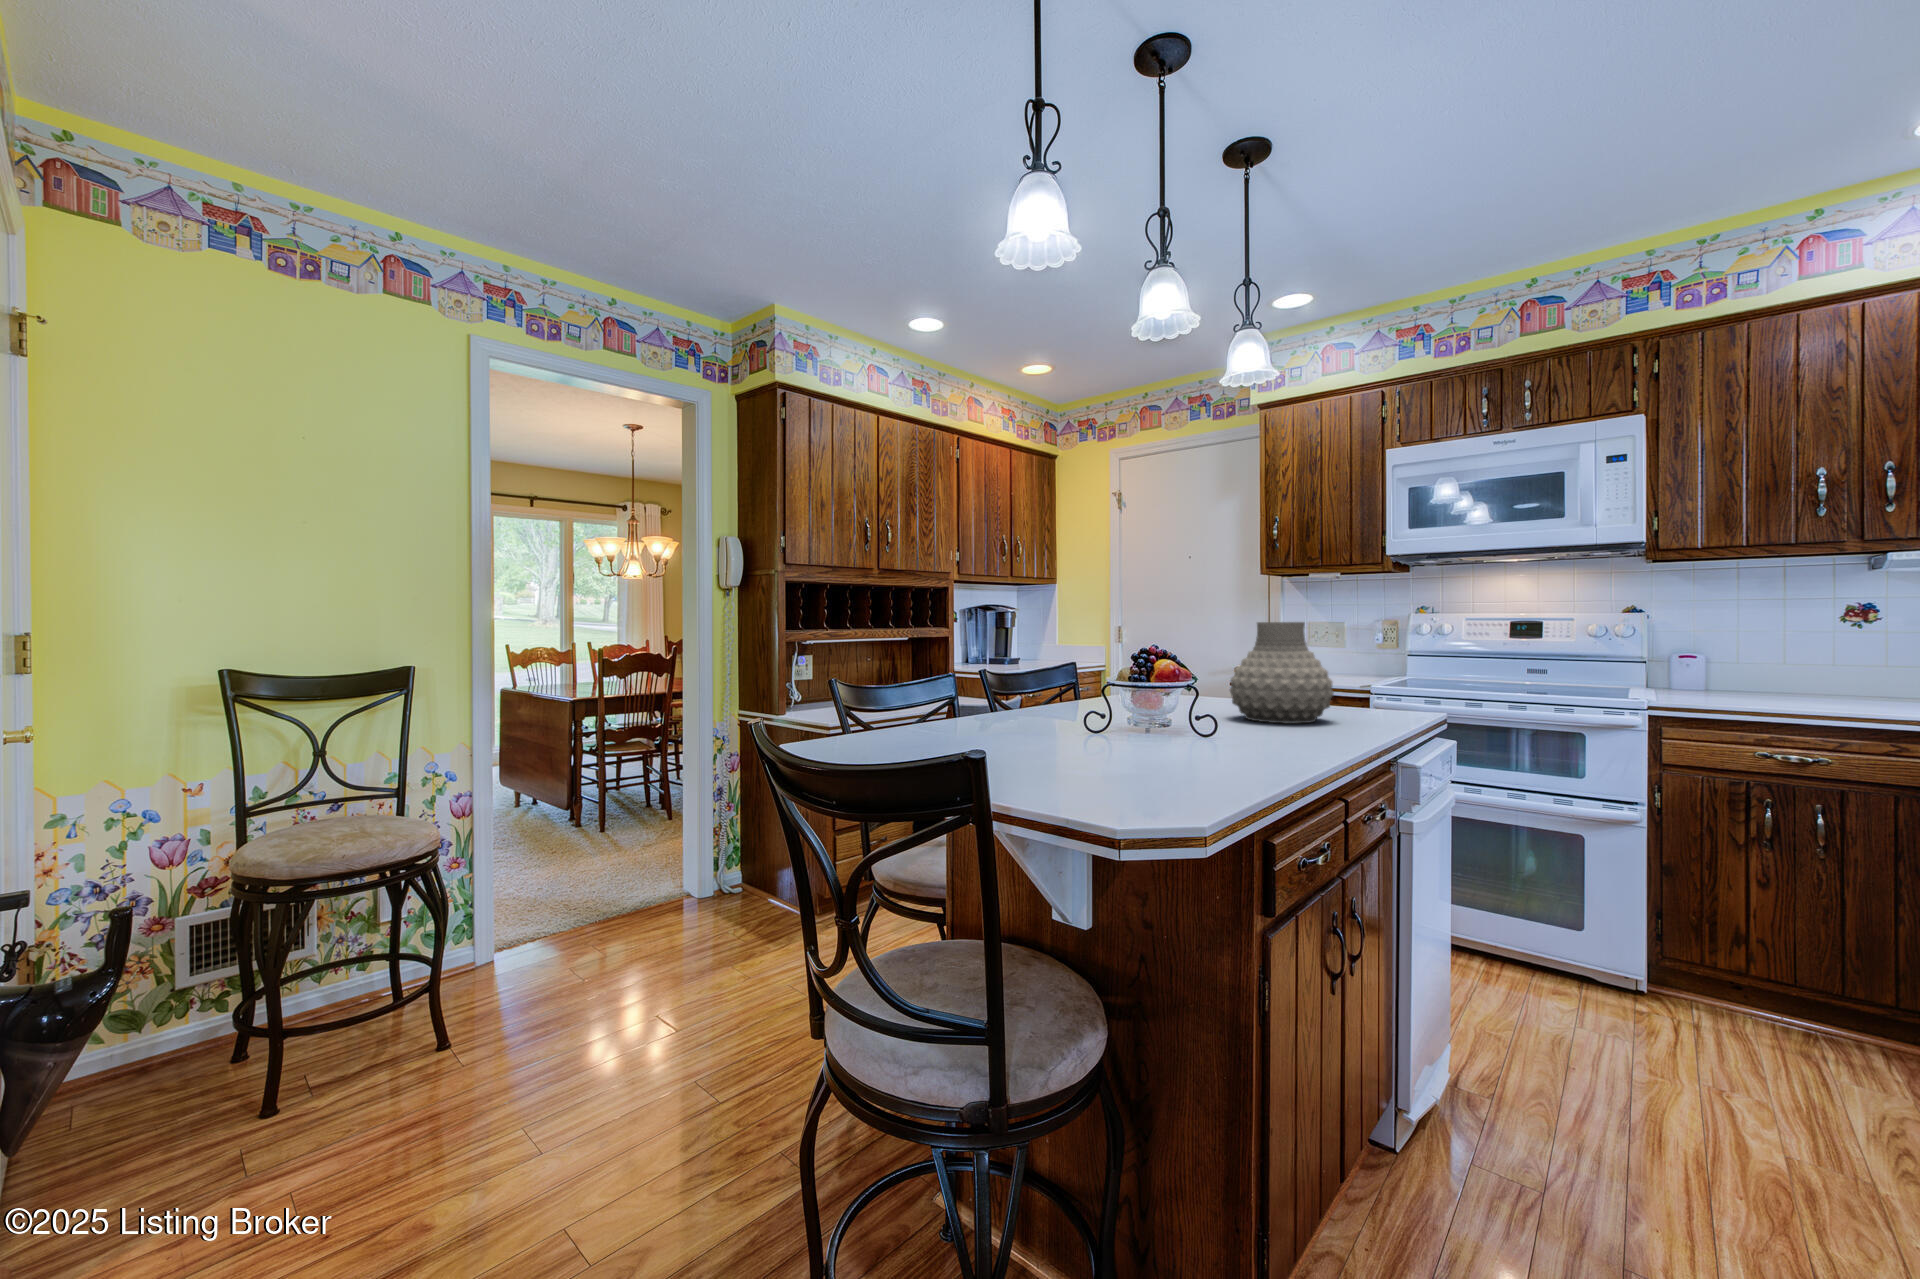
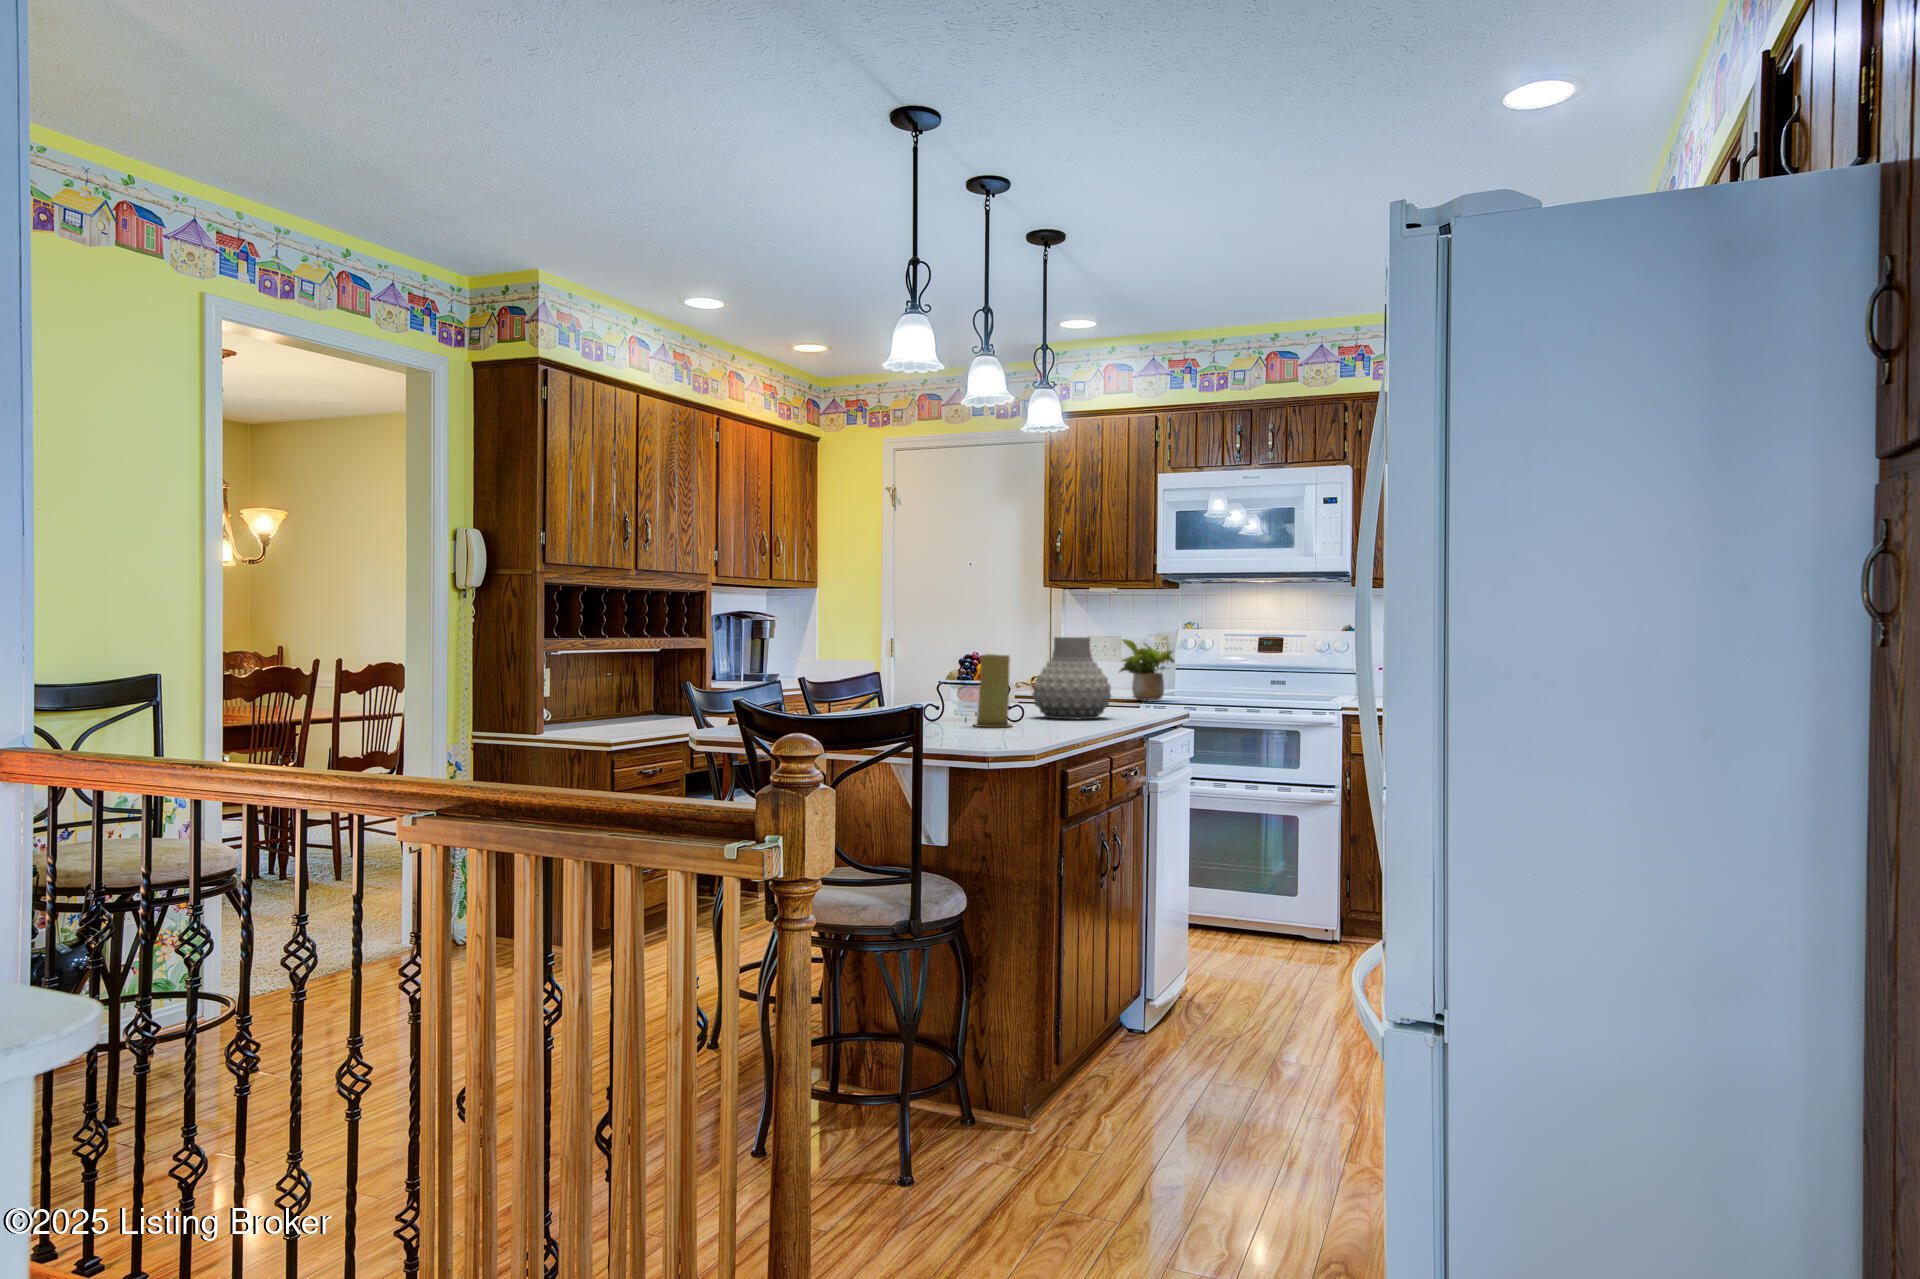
potted plant: none [1341,623,1410,690] -> present [1119,639,1174,701]
candle: none [1140,644,1194,739] -> present [973,654,1012,727]

